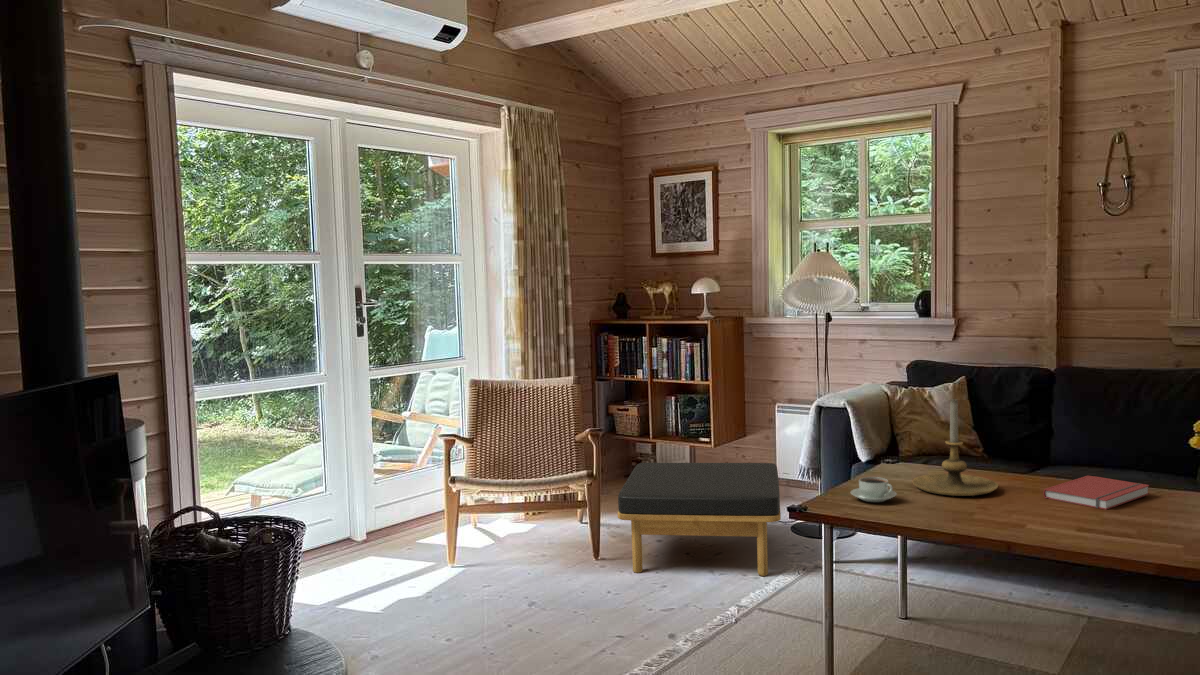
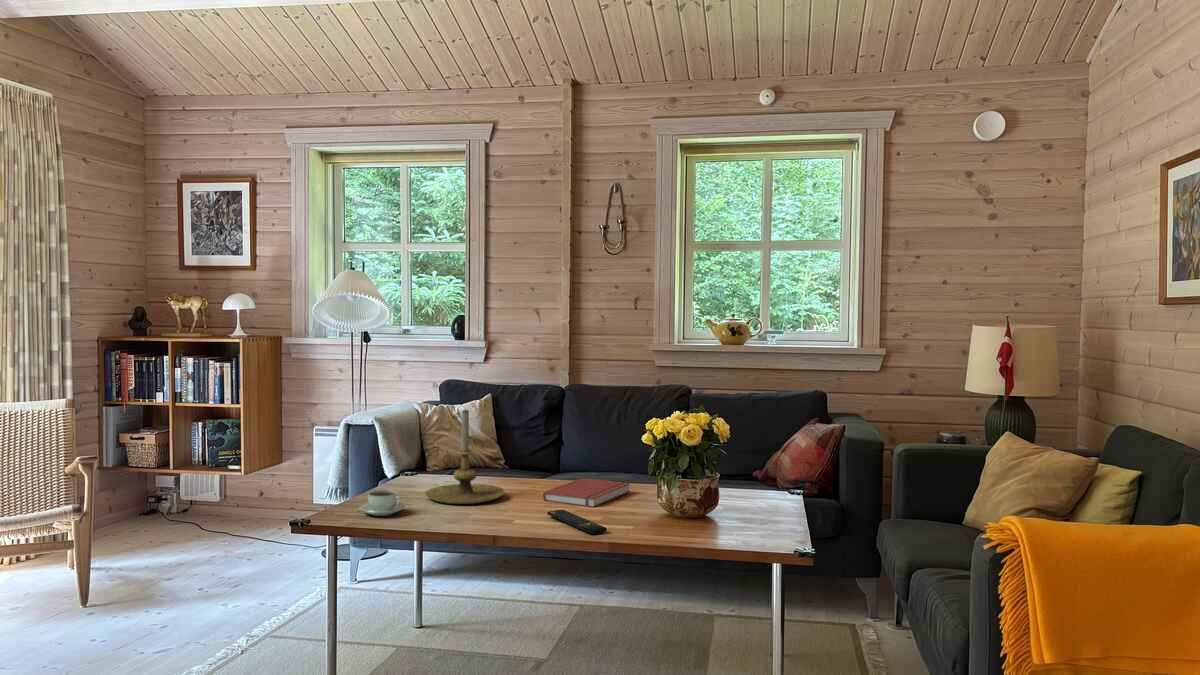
ottoman: present [618,463,781,576] -> none [105,486,306,620]
remote control: none [1053,510,1129,541] -> present [547,510,607,535]

